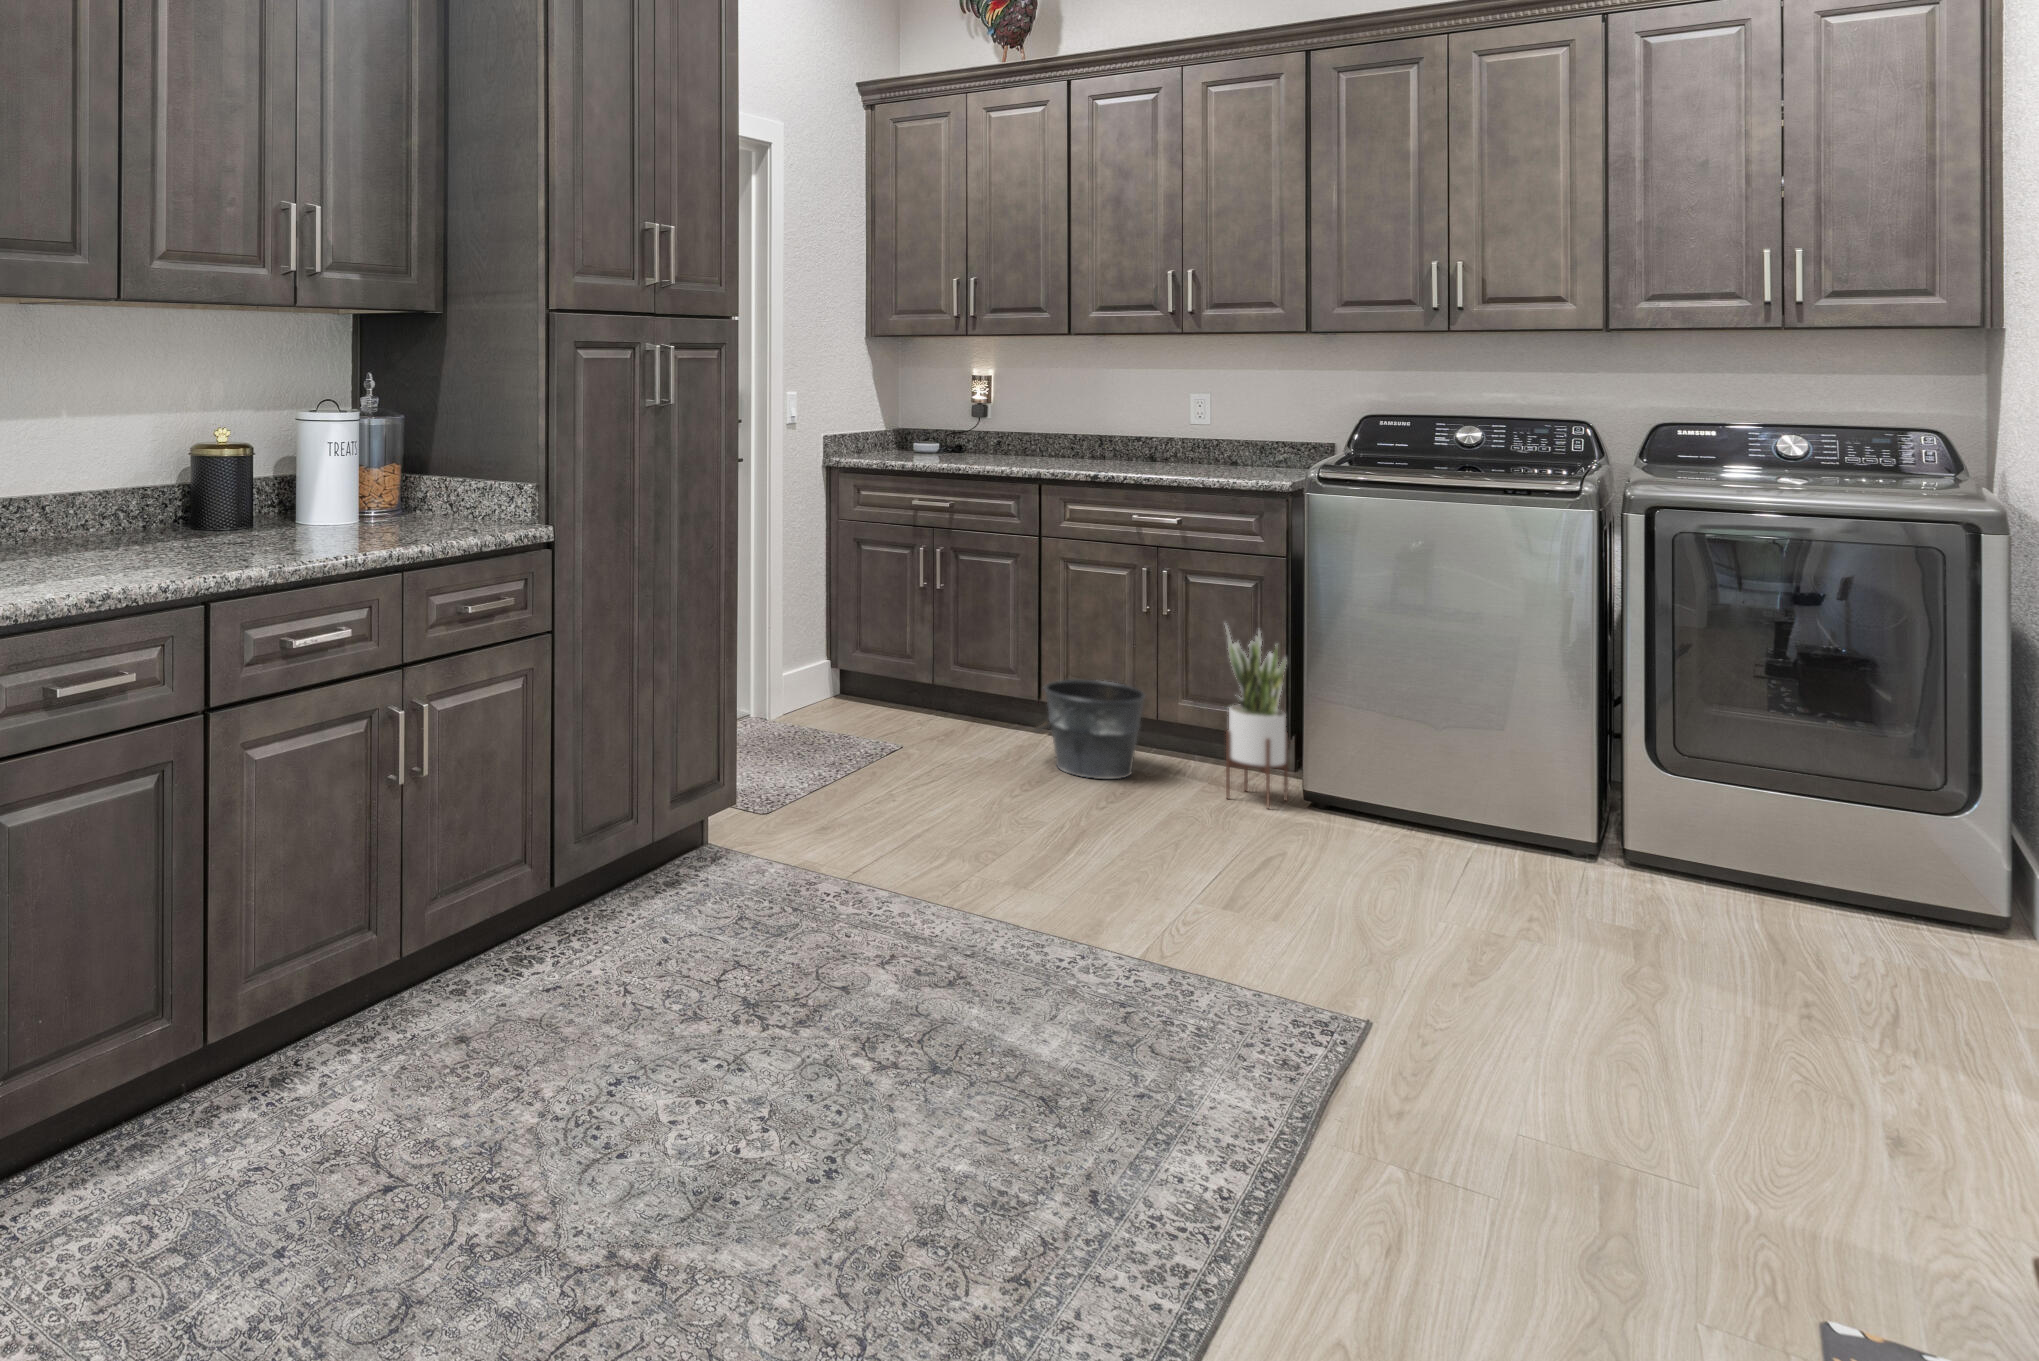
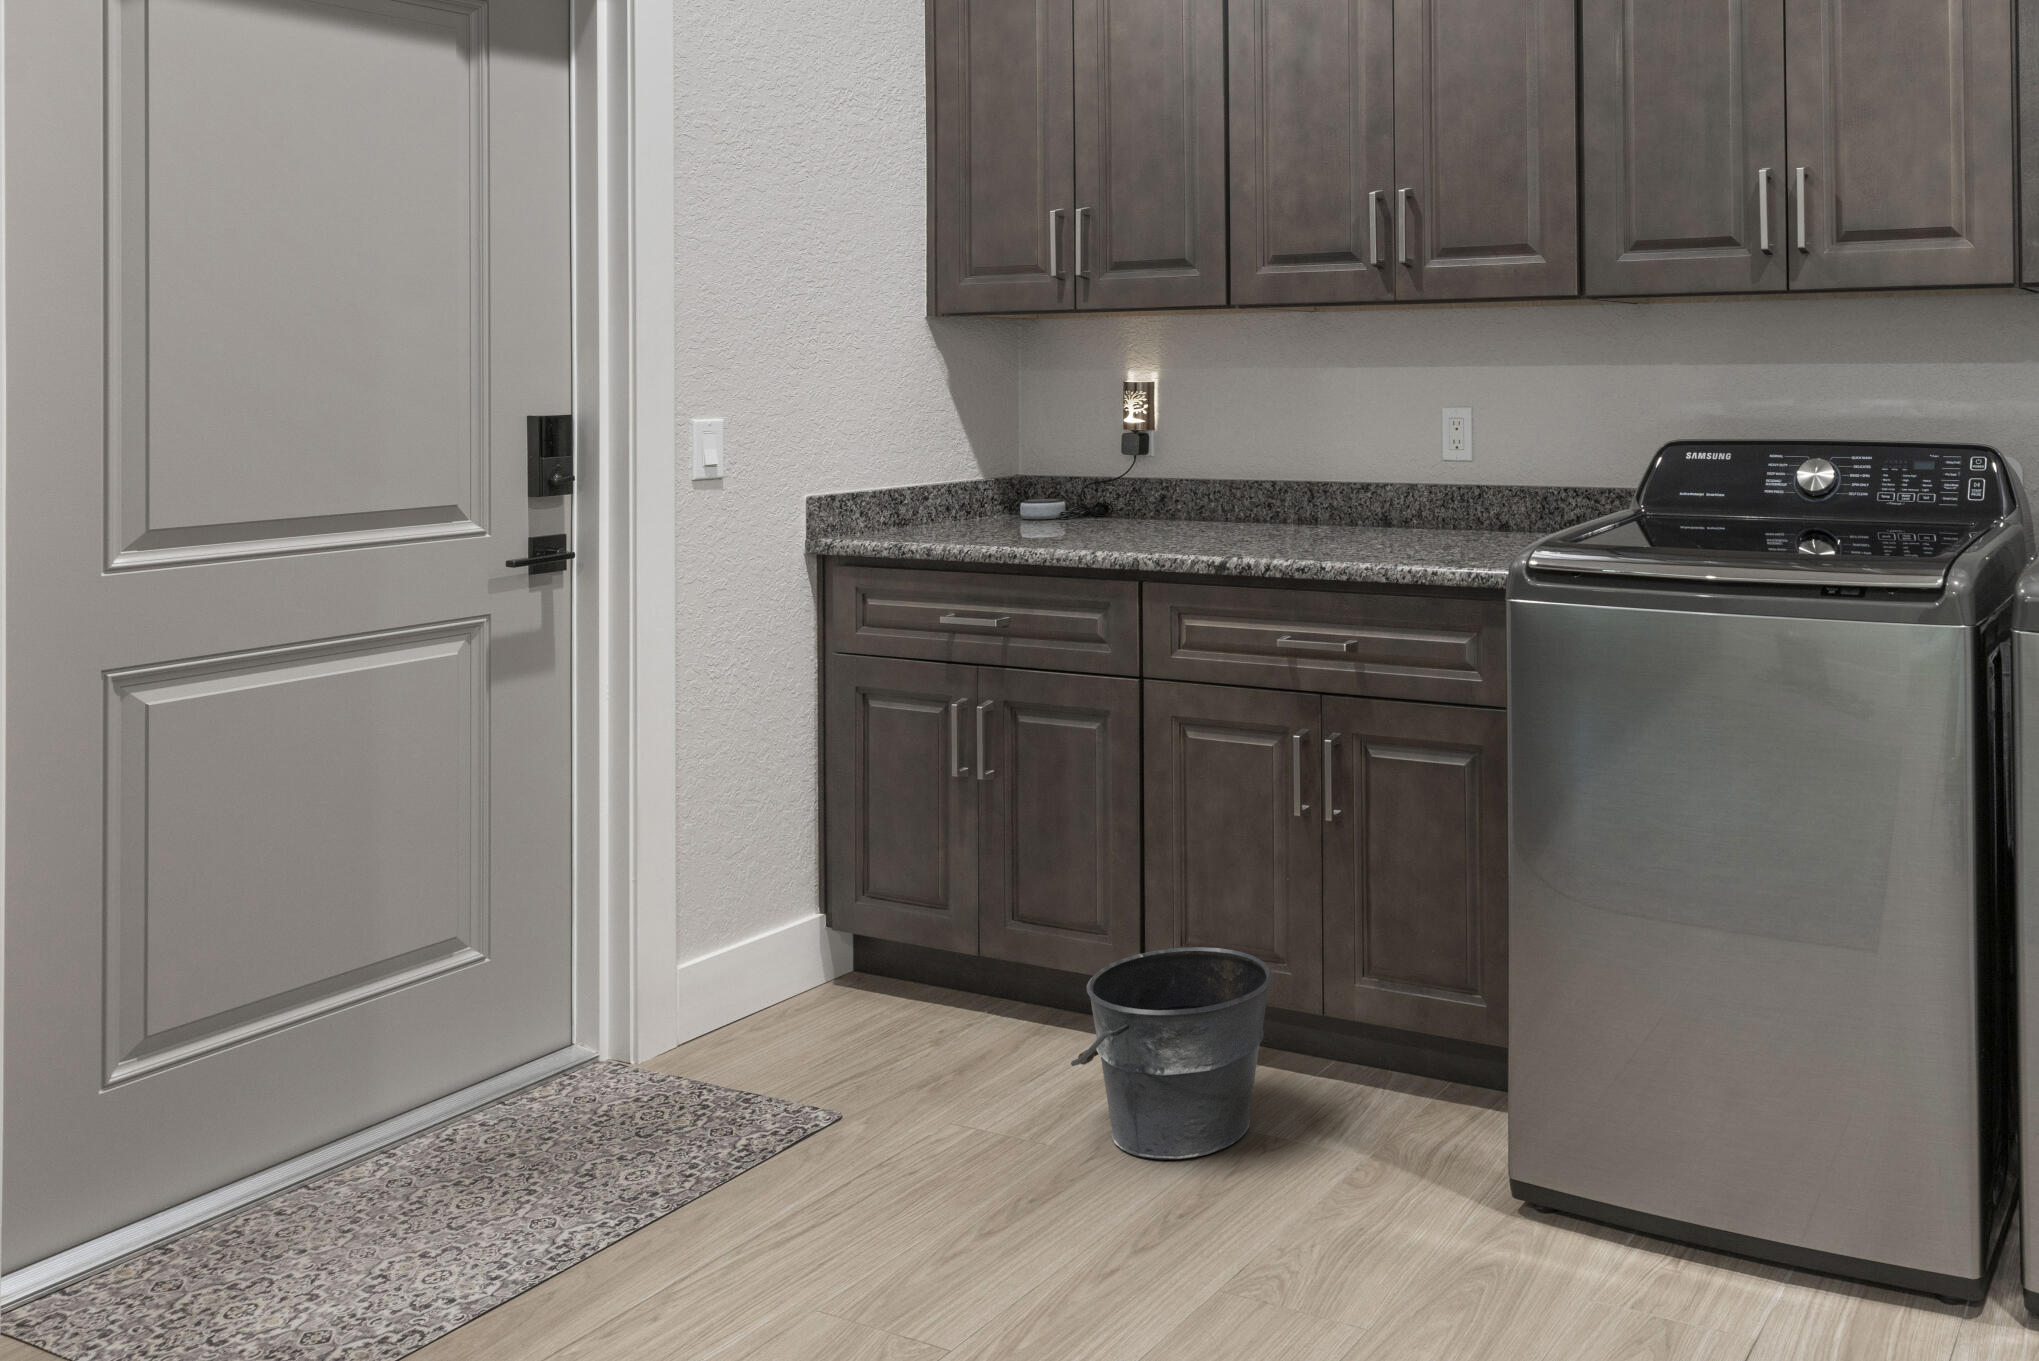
potted plant: present [1226,628,1288,808] -> none [1380,839,1492,1213]

